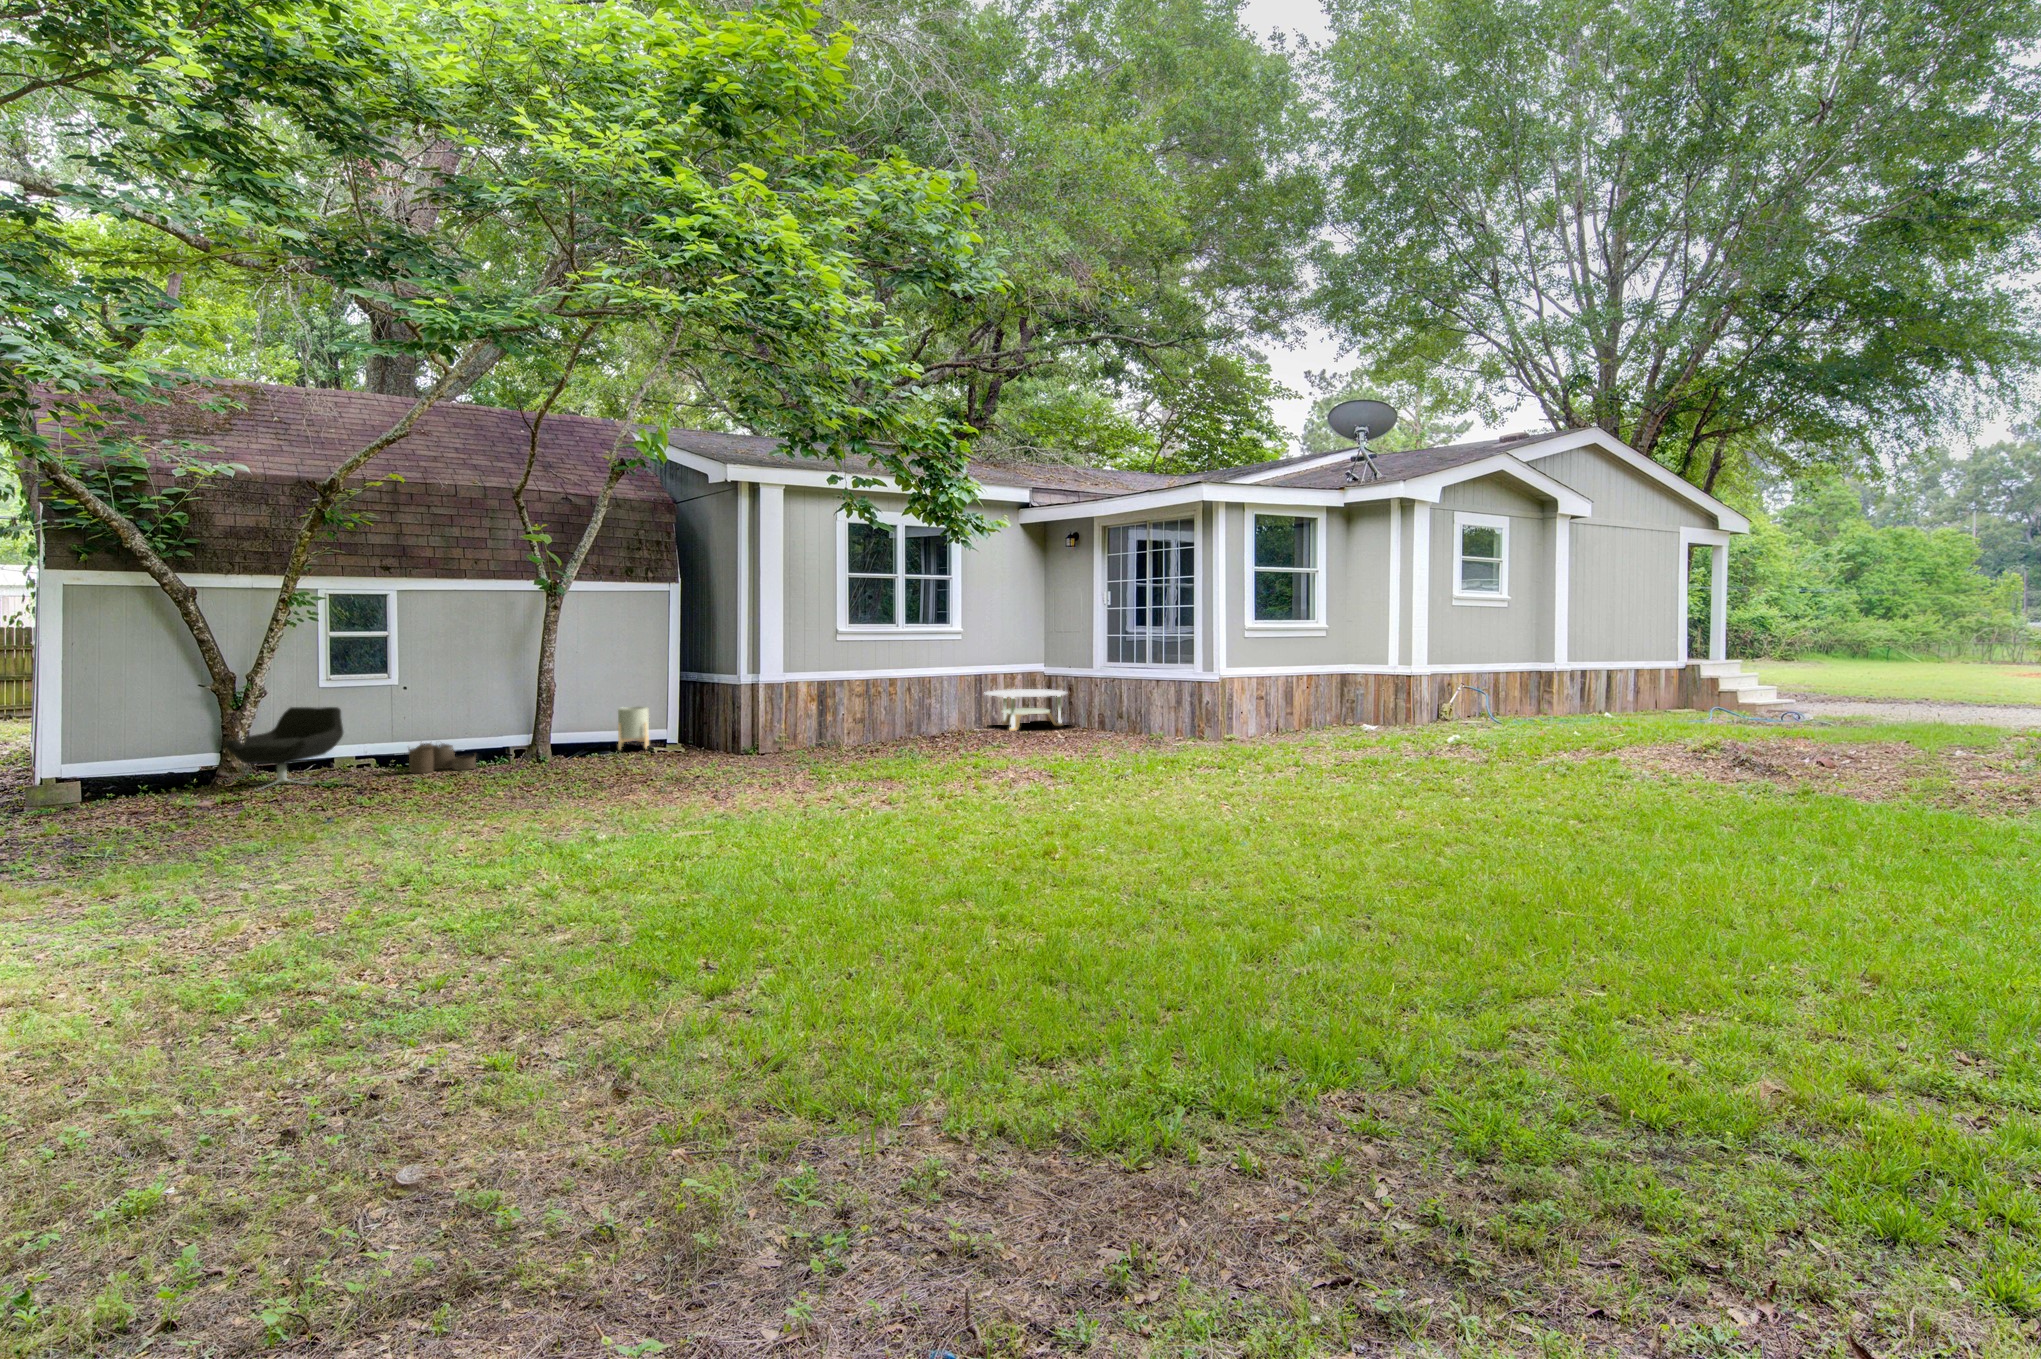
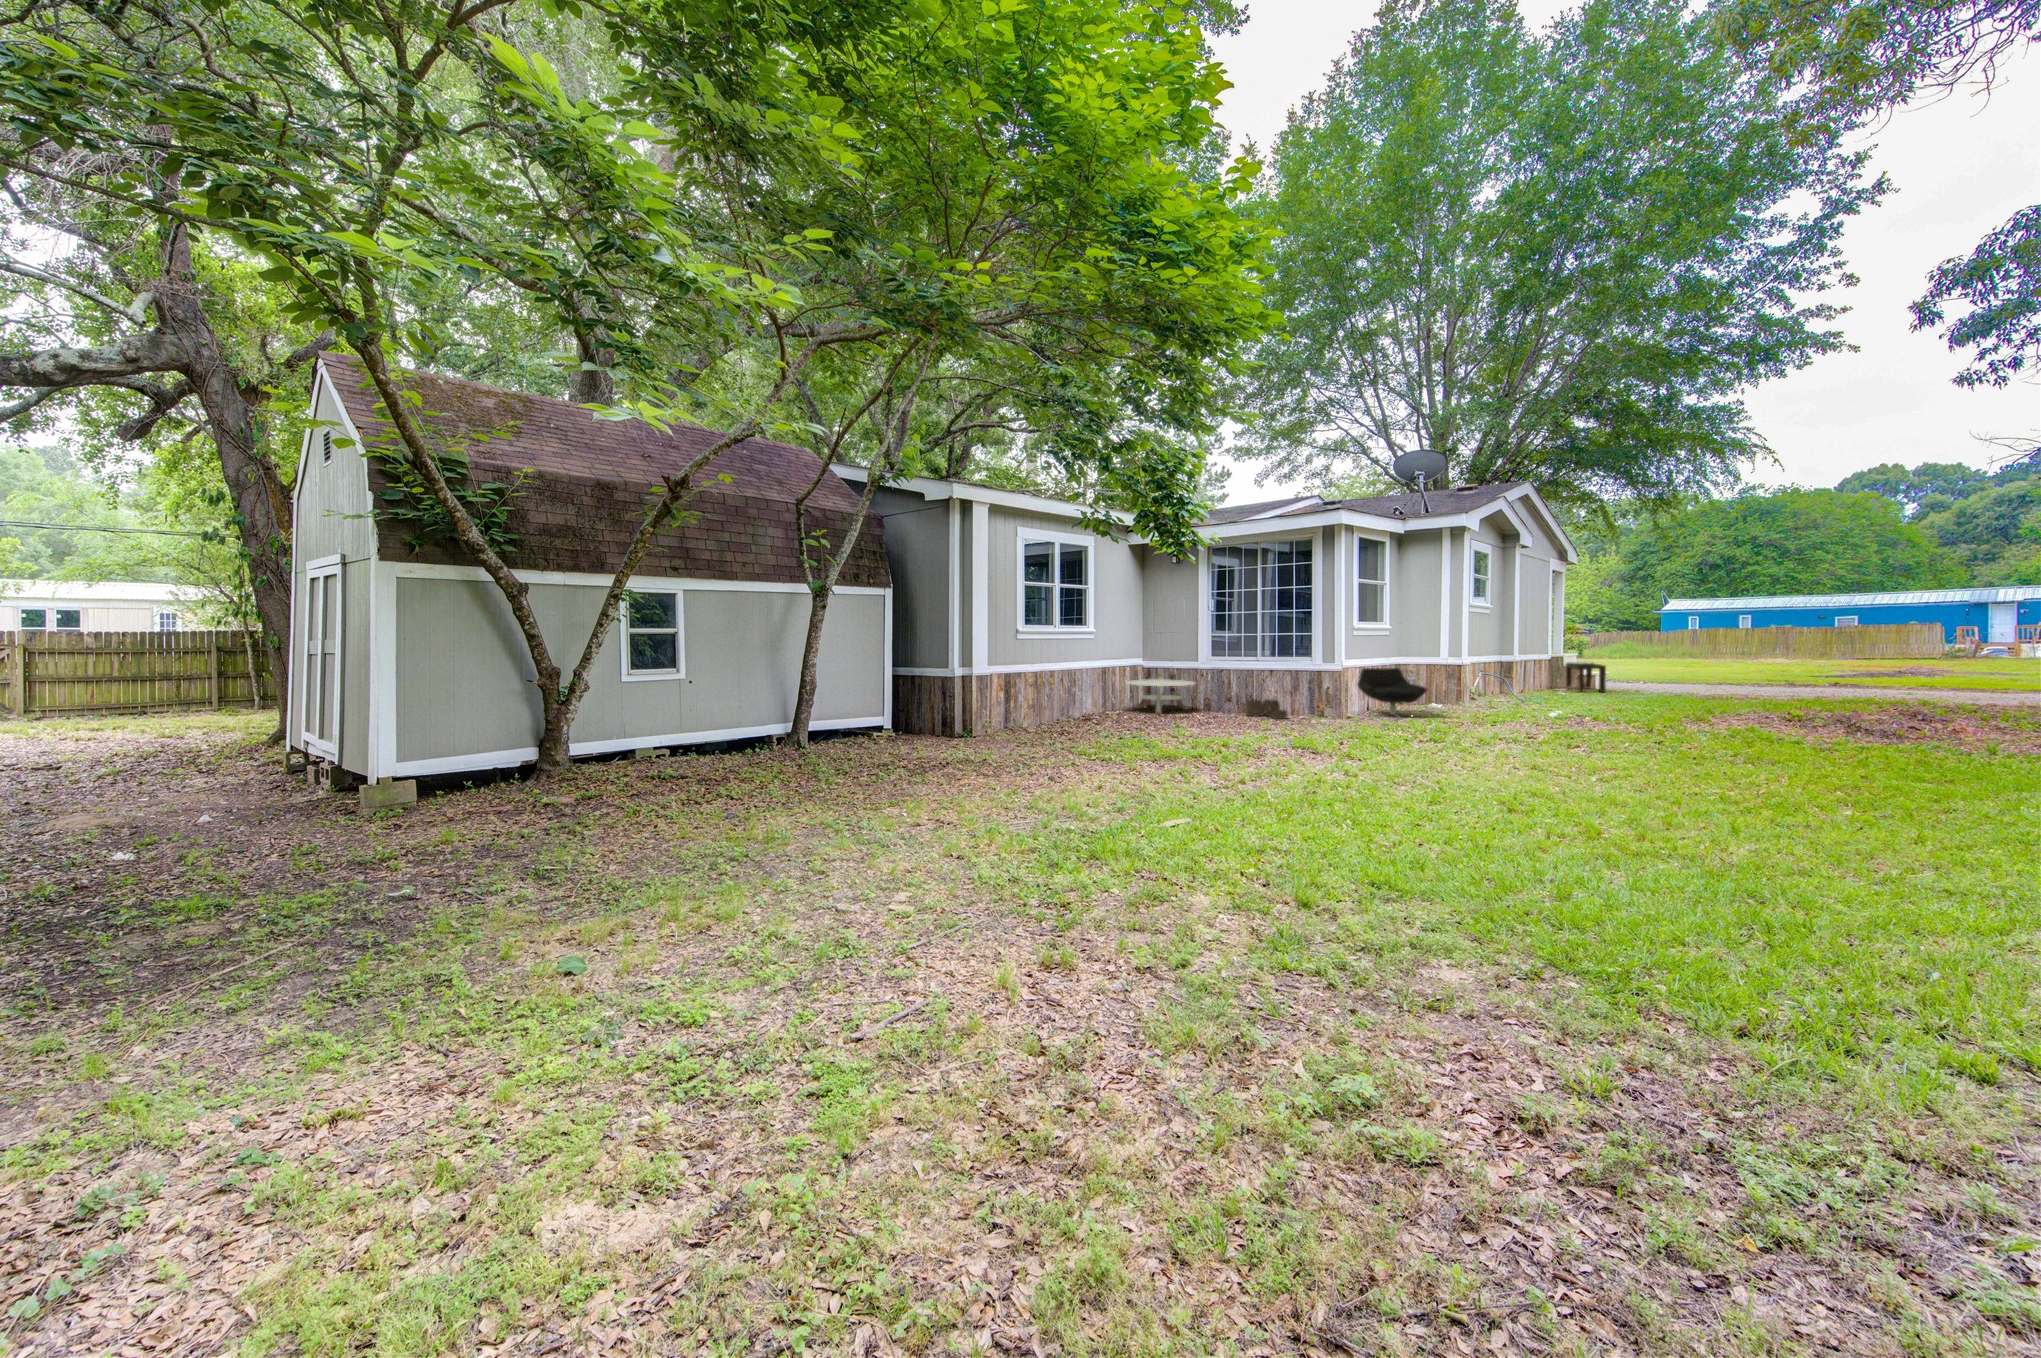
bench: none [1608,672,1643,711] -> present [1566,662,1606,693]
lounge chair: present [225,707,343,789] -> present [1358,668,1428,715]
planter: present [618,707,649,749] -> none [855,697,882,736]
woven basket: present [409,743,476,773] -> present [1246,699,1287,719]

